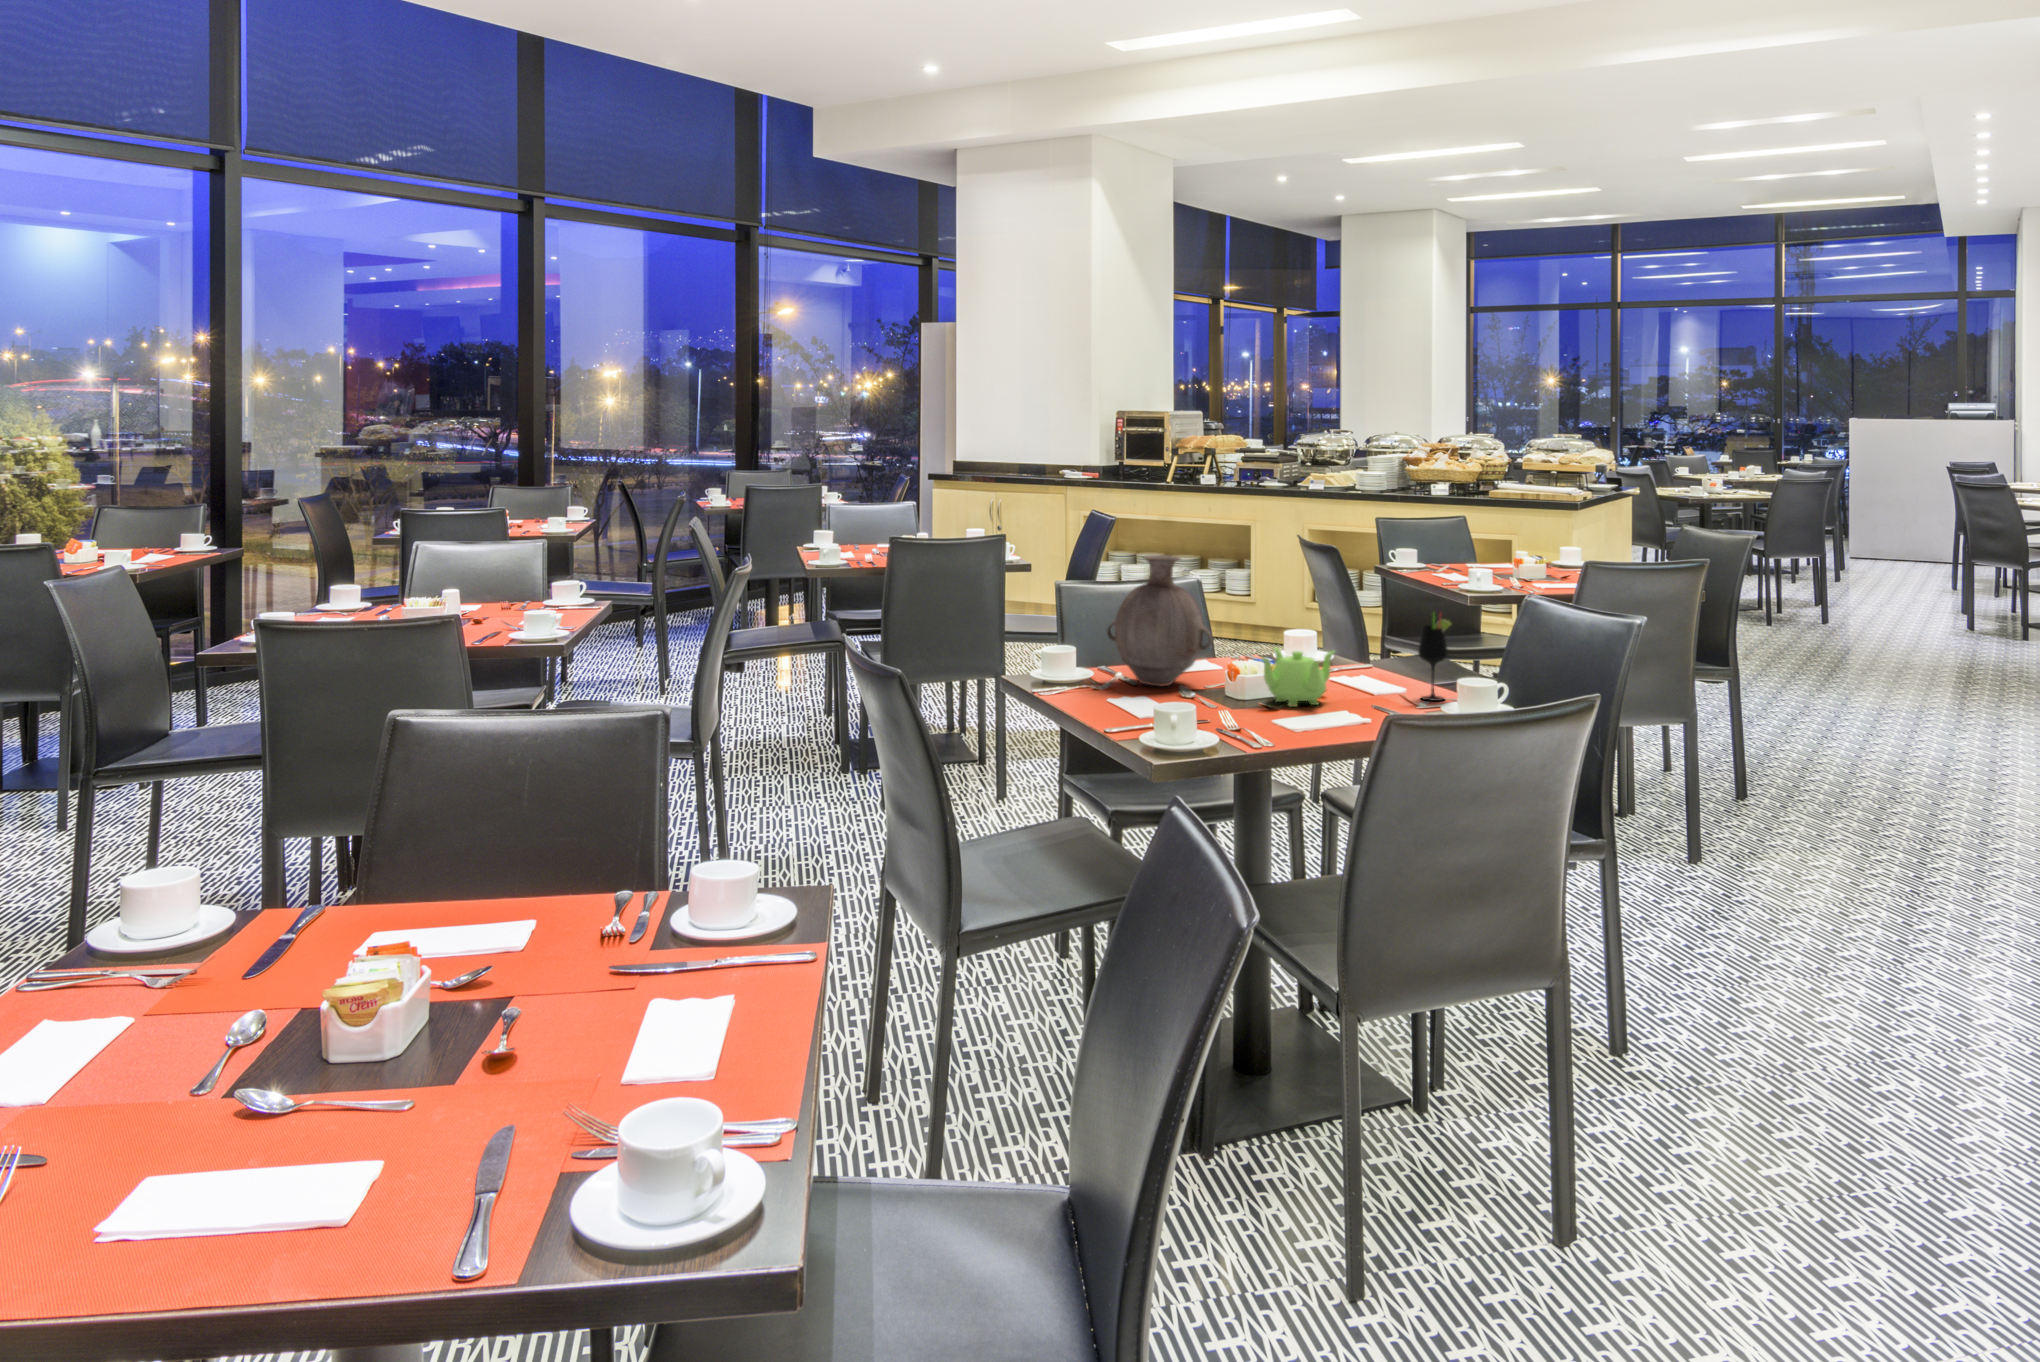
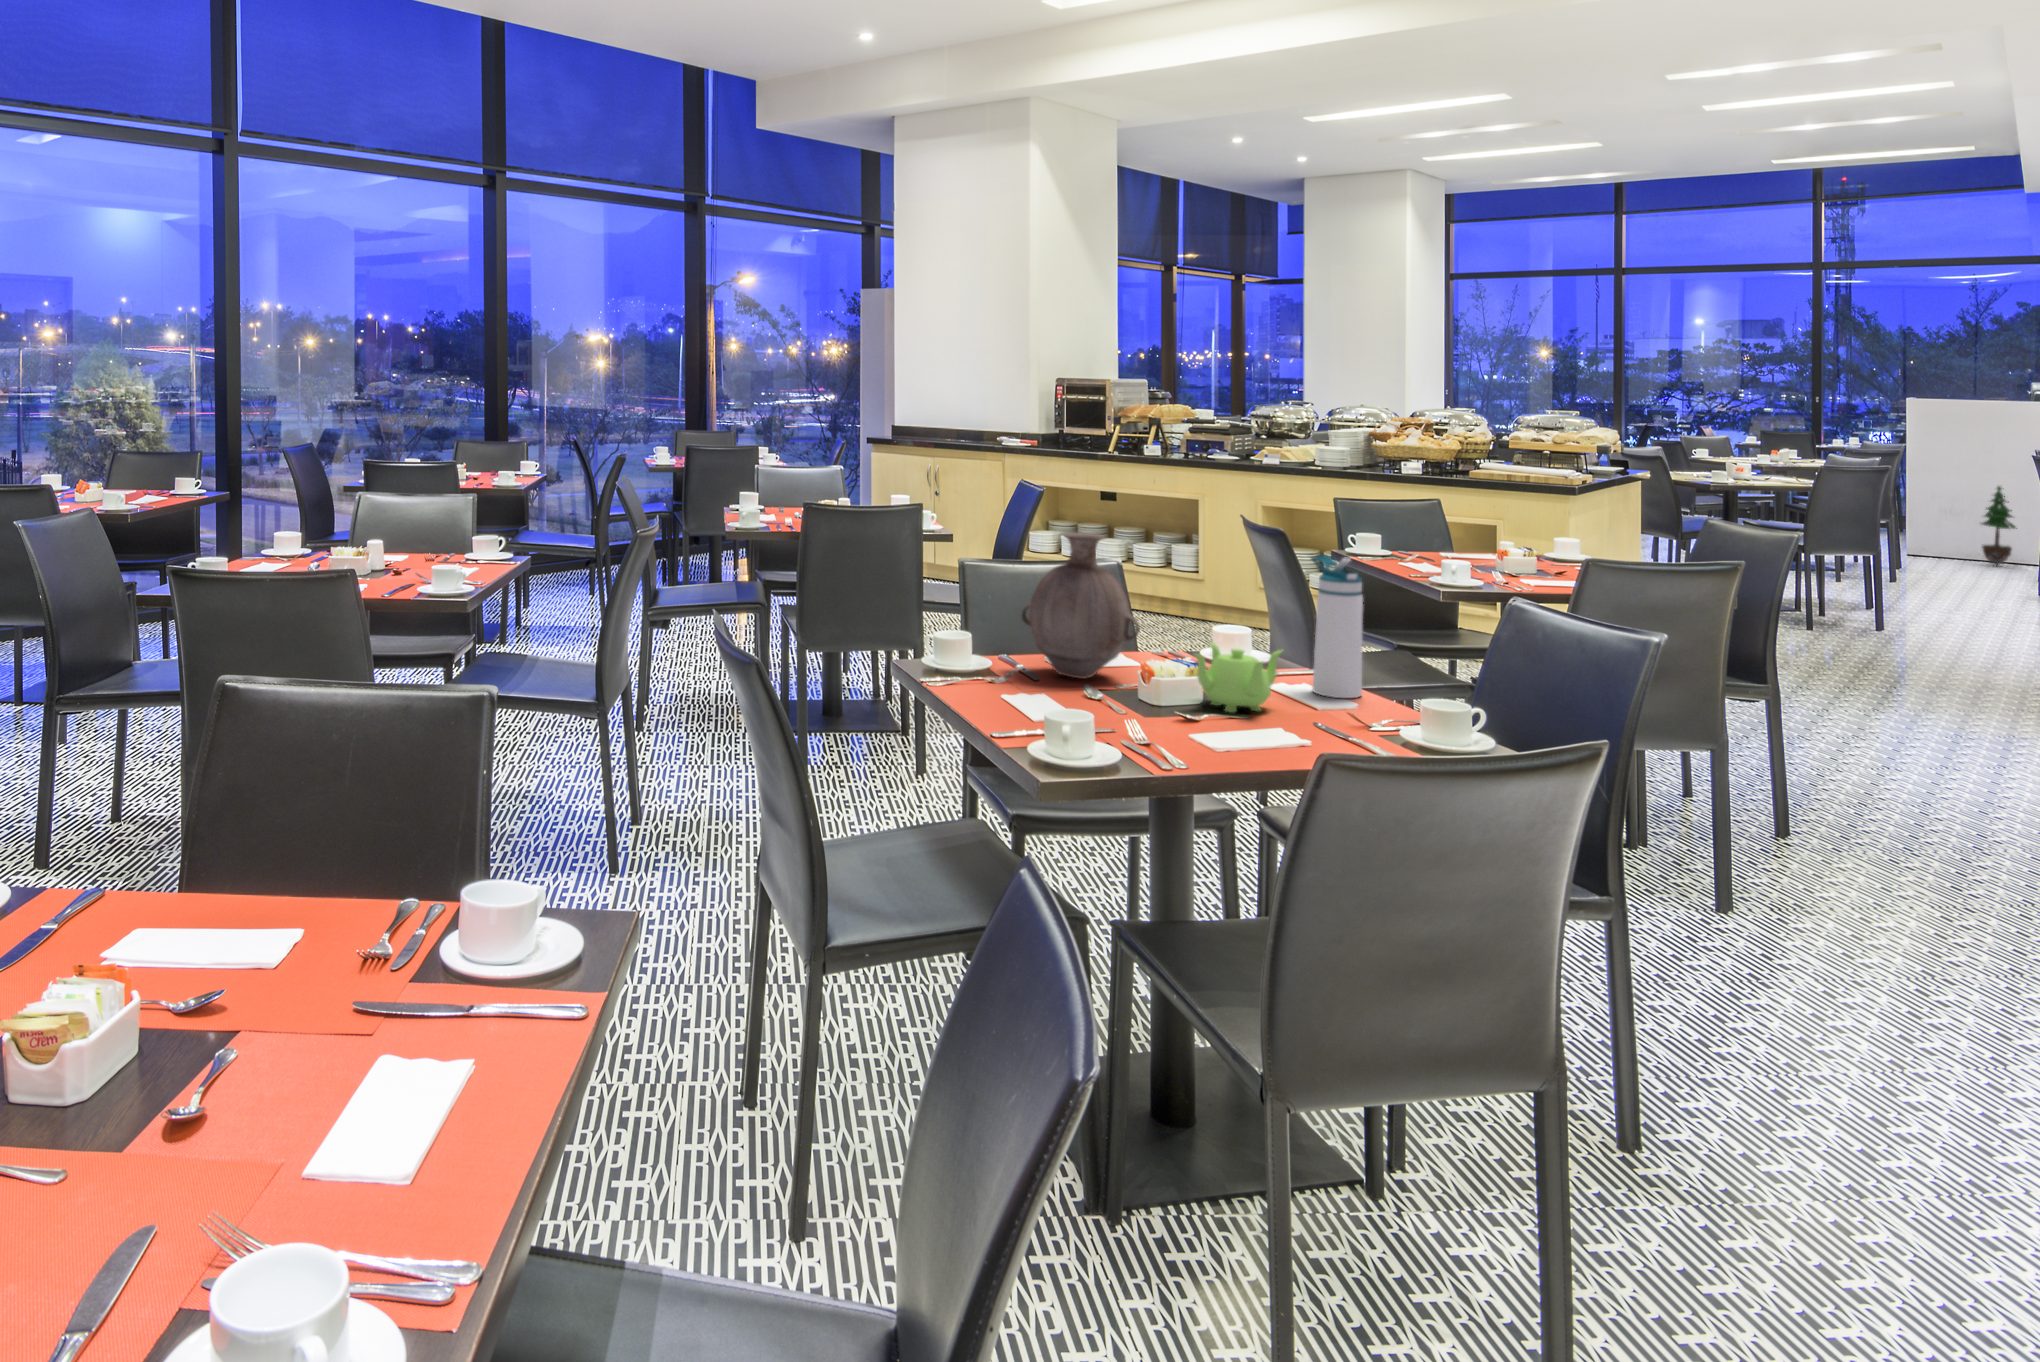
potted tree: none [1905,490,1934,563] -> present [1982,487,2017,565]
water bottle: none [1356,567,1401,691] -> present [1311,555,1363,698]
wine glass: present [1418,618,1451,701] -> none [1384,611,1426,715]

